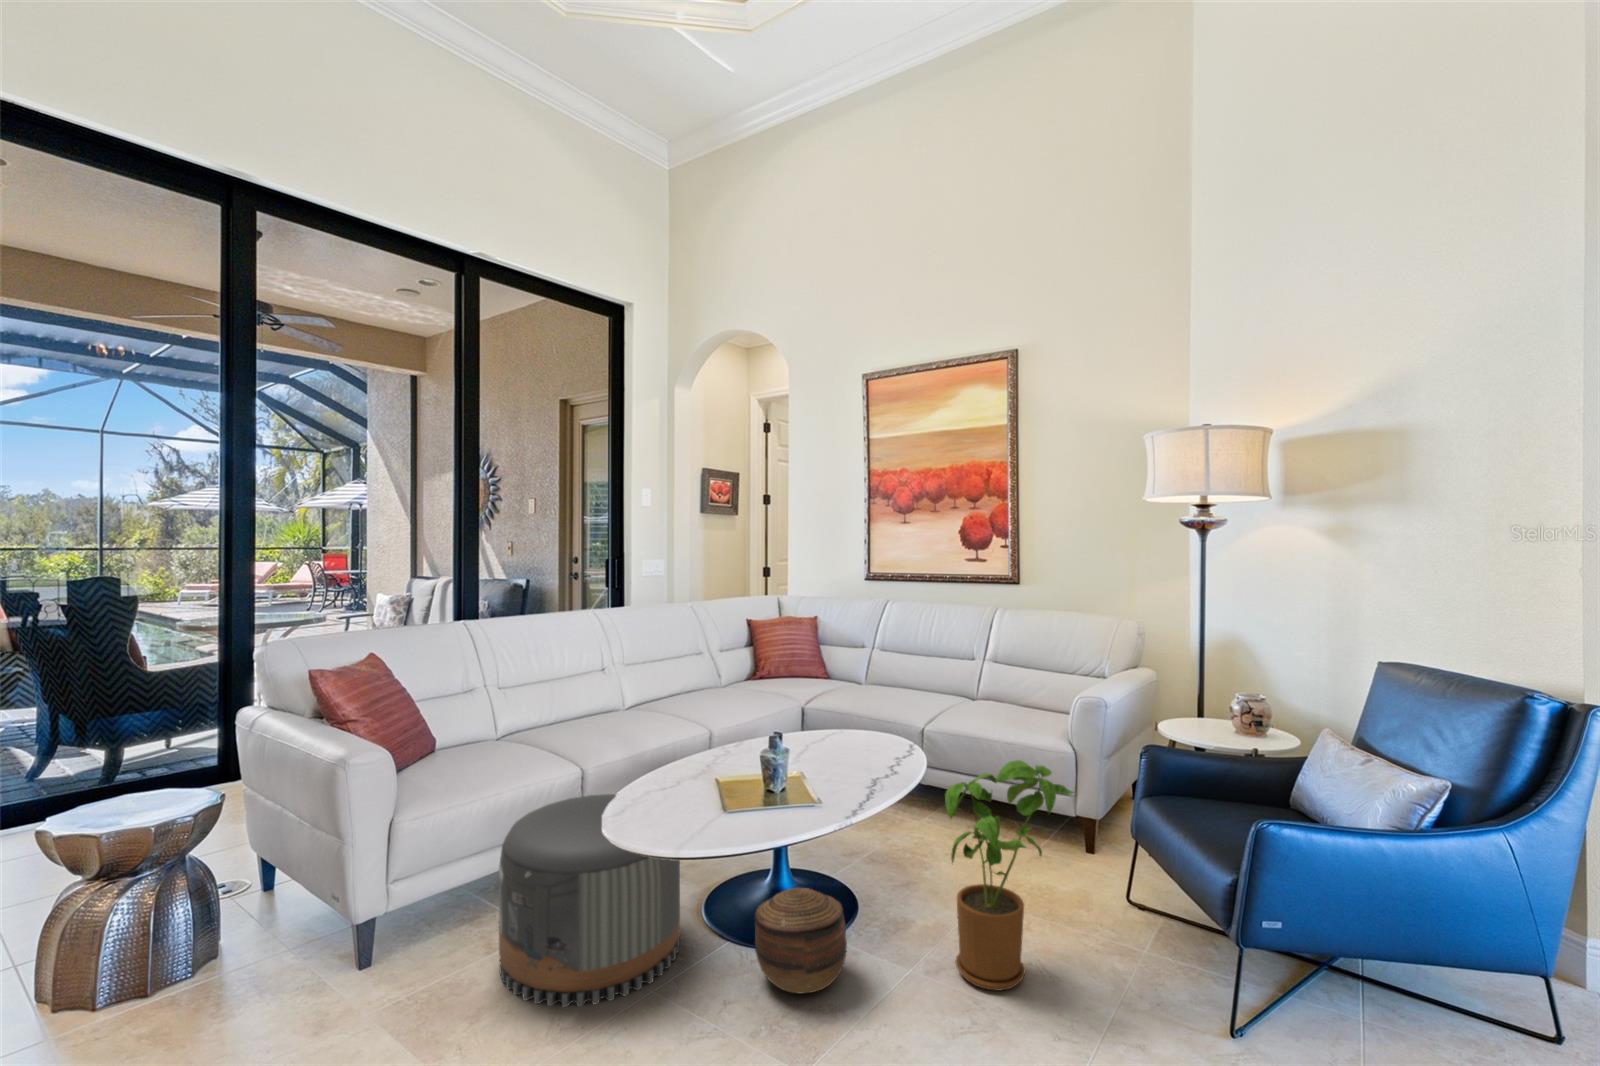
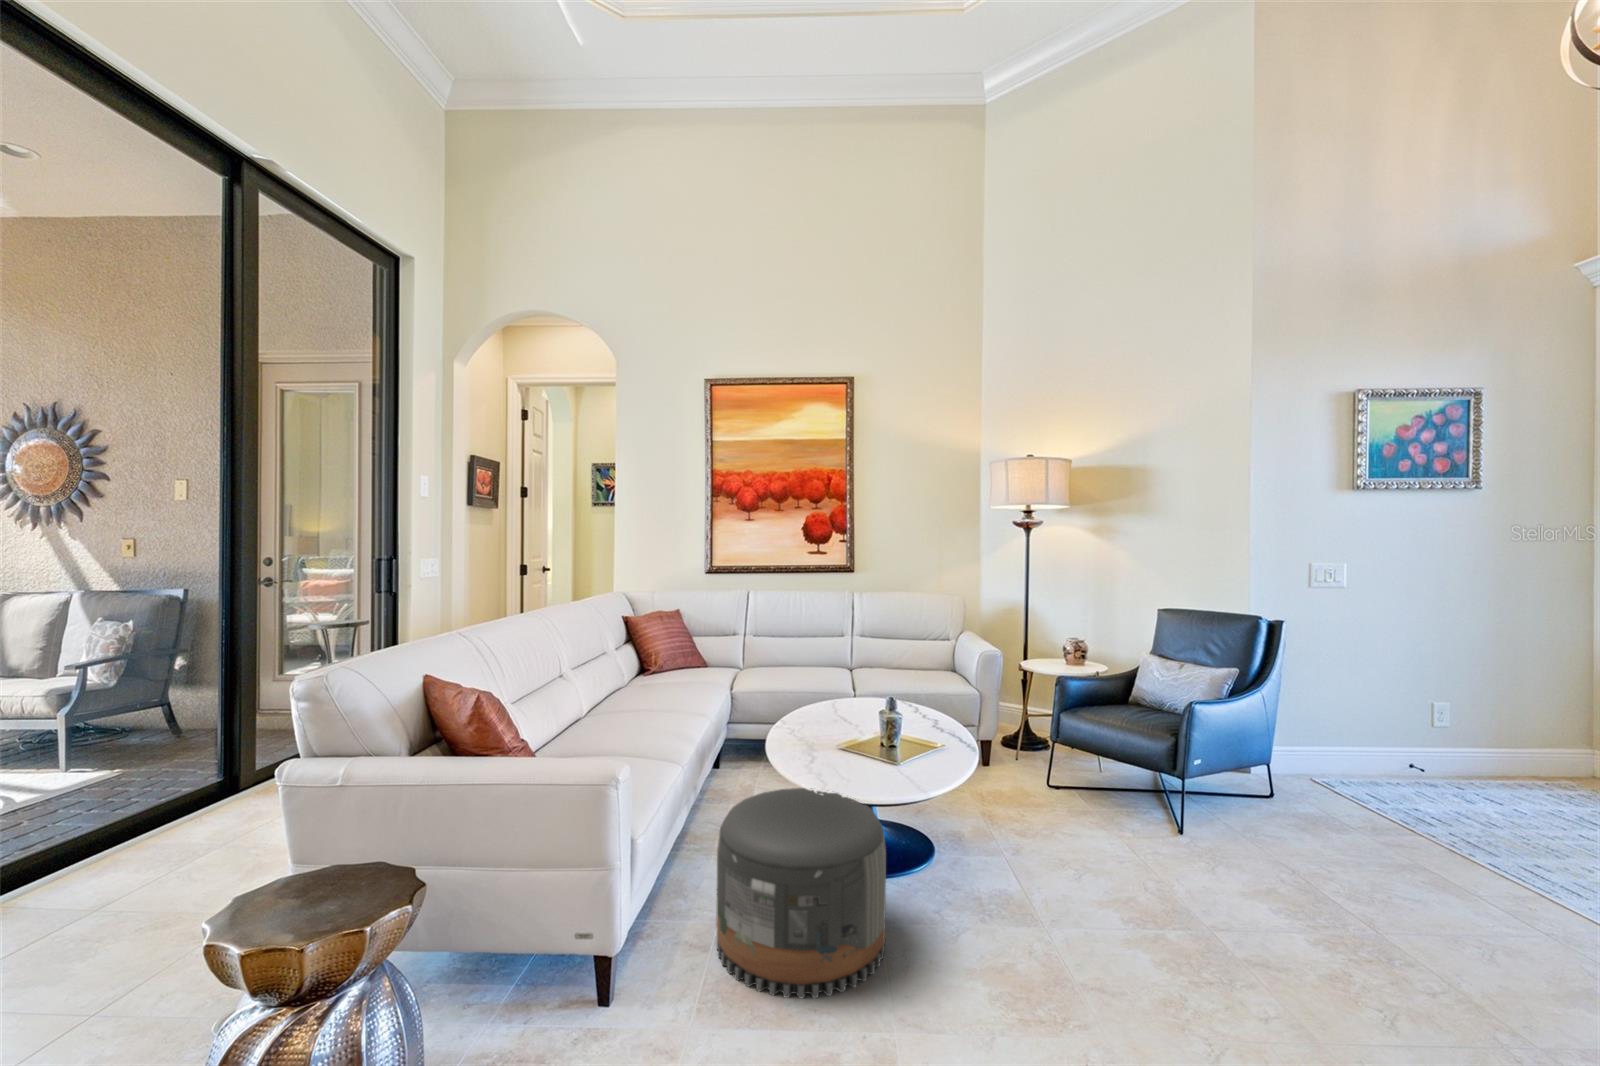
house plant: present [945,760,1074,991] -> none [1008,695,1103,861]
basket: present [755,888,847,994] -> none [929,824,1006,907]

